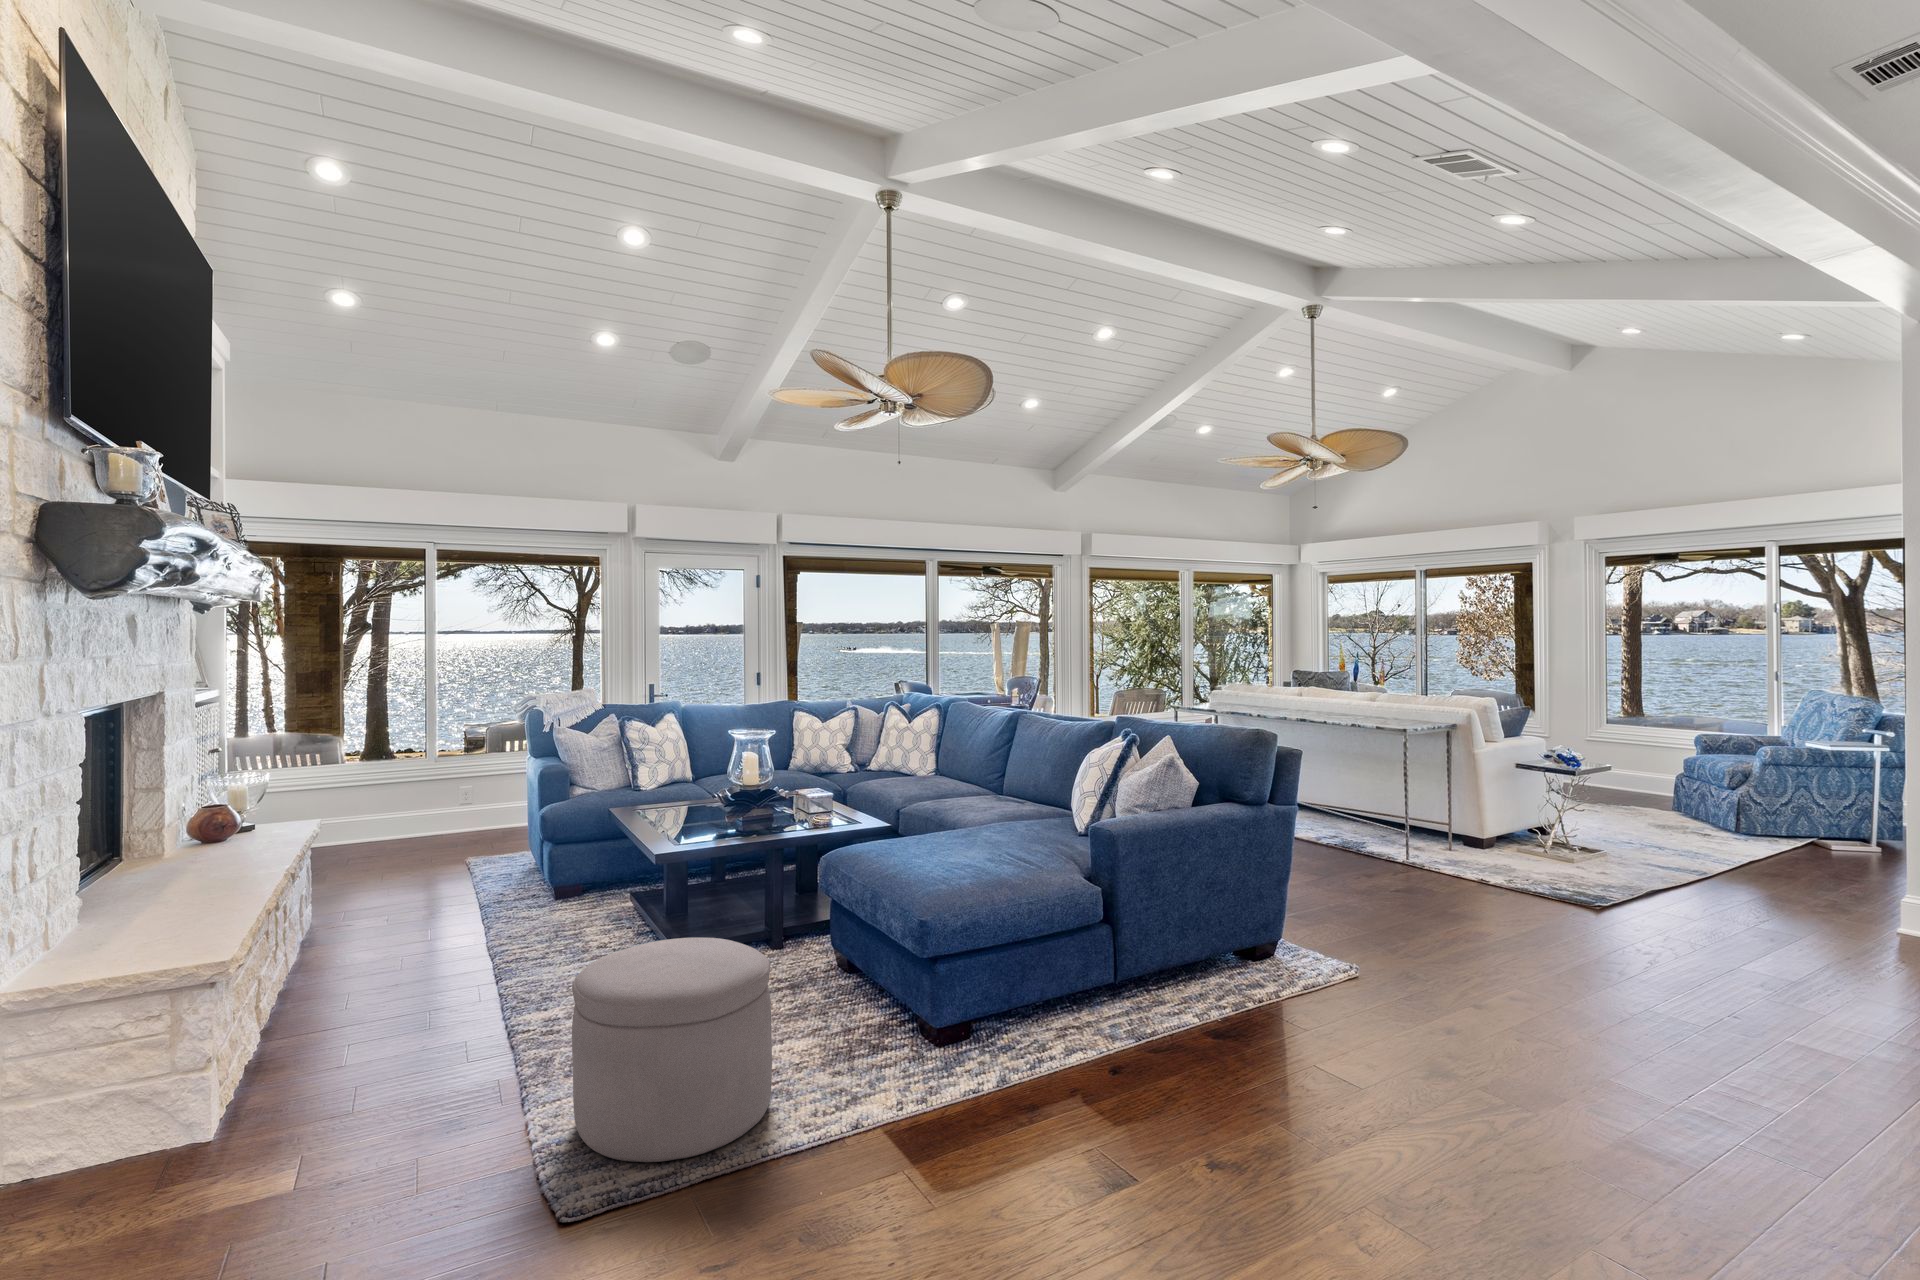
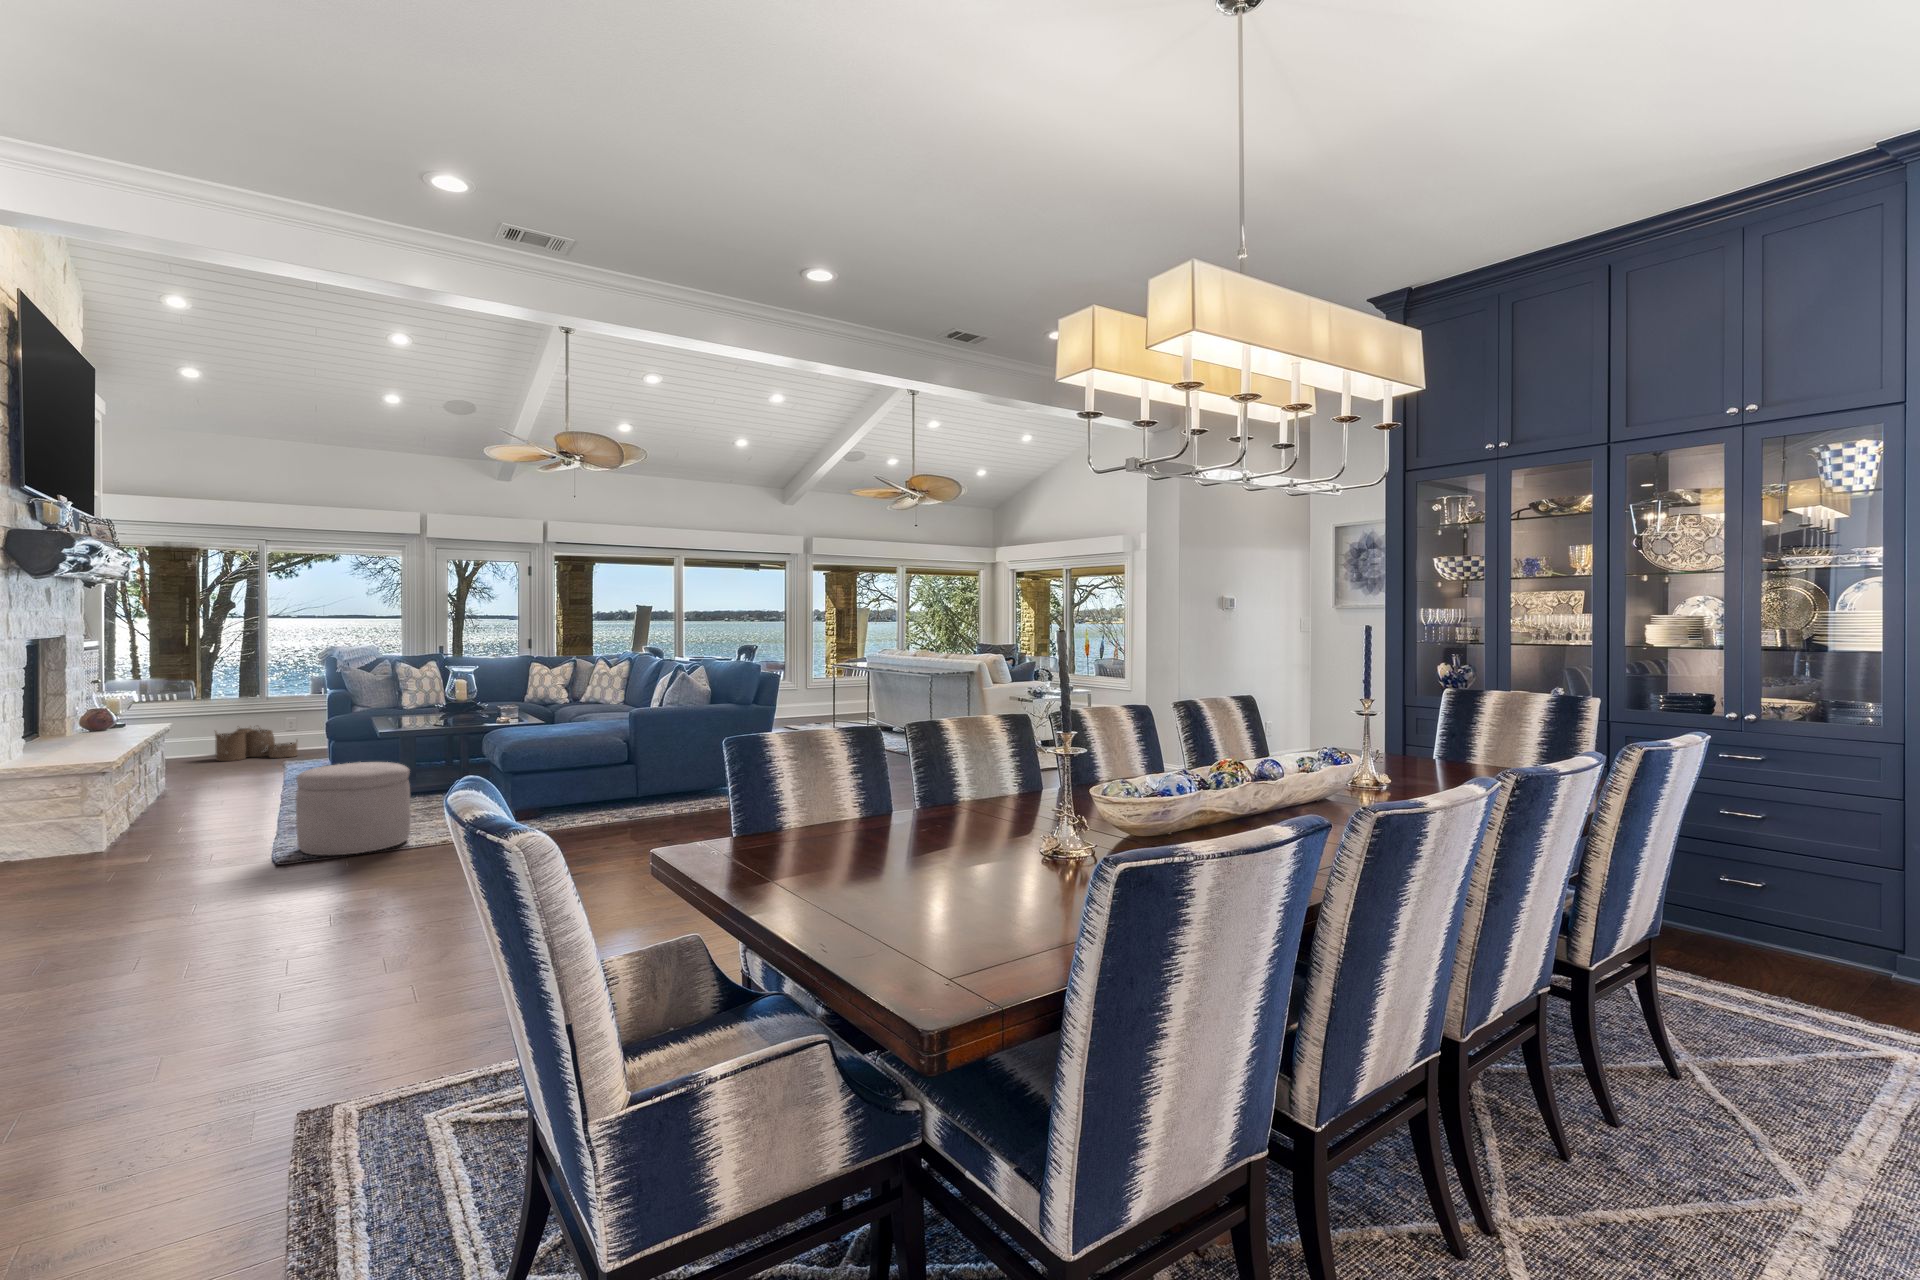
woven basket: none [373,802,481,857] -> present [215,728,298,761]

